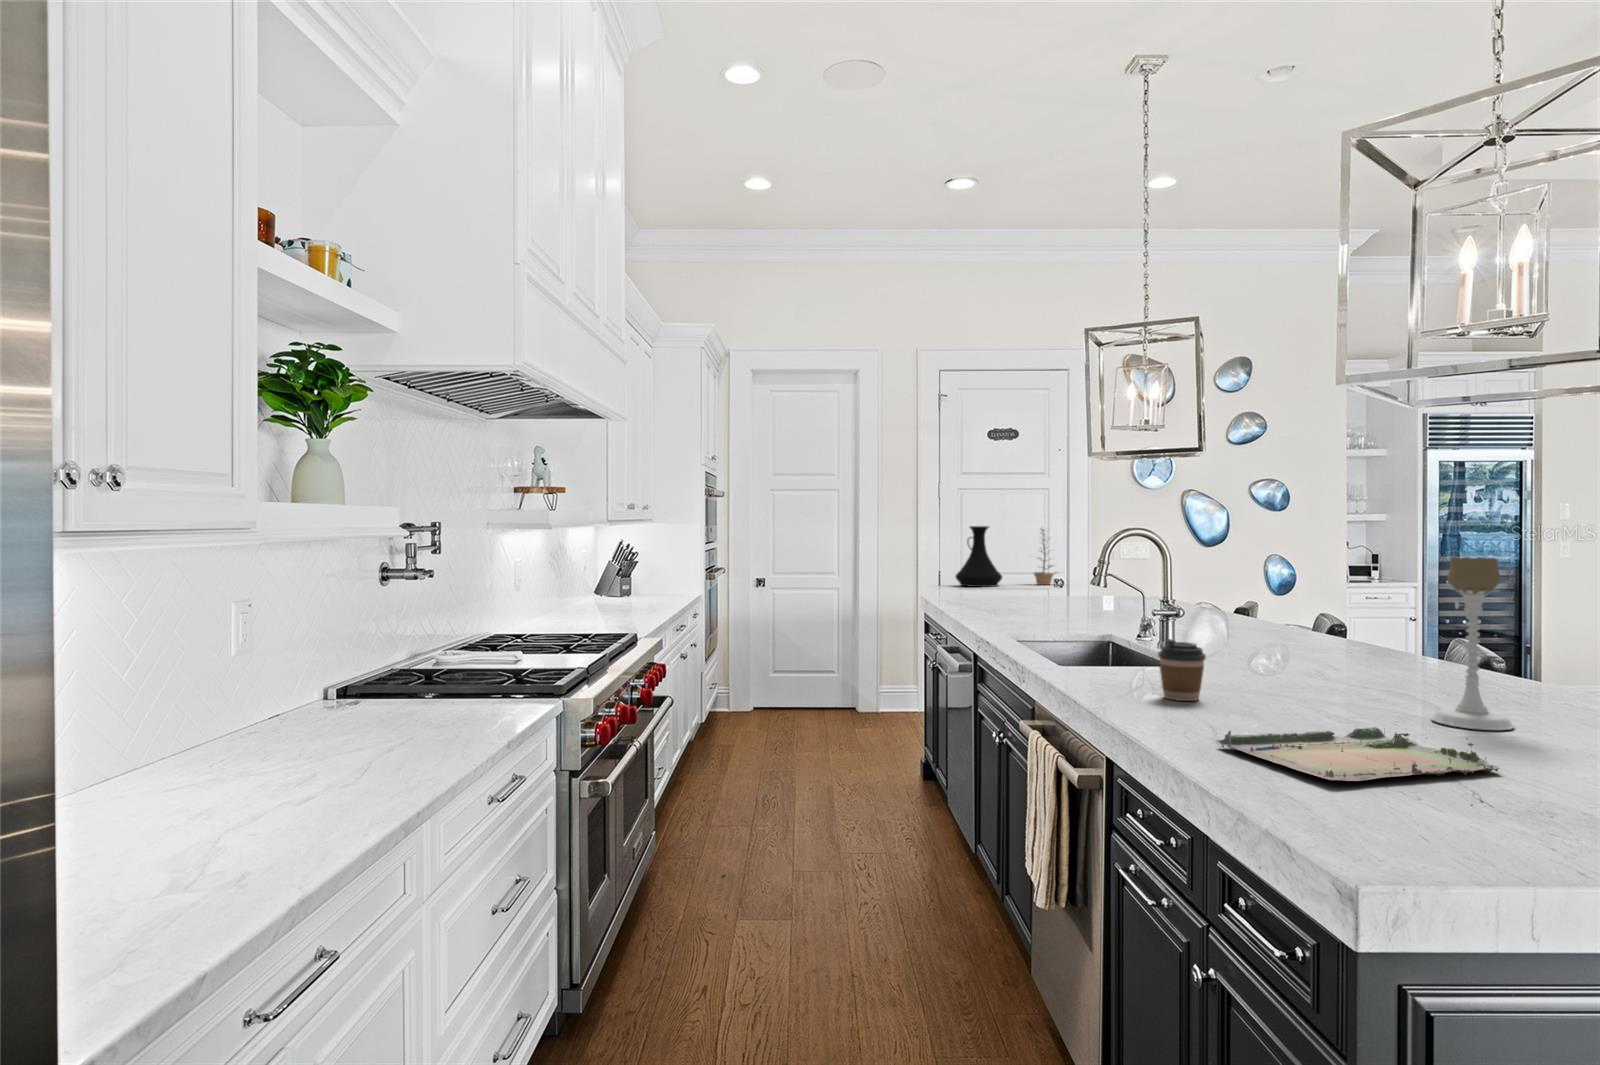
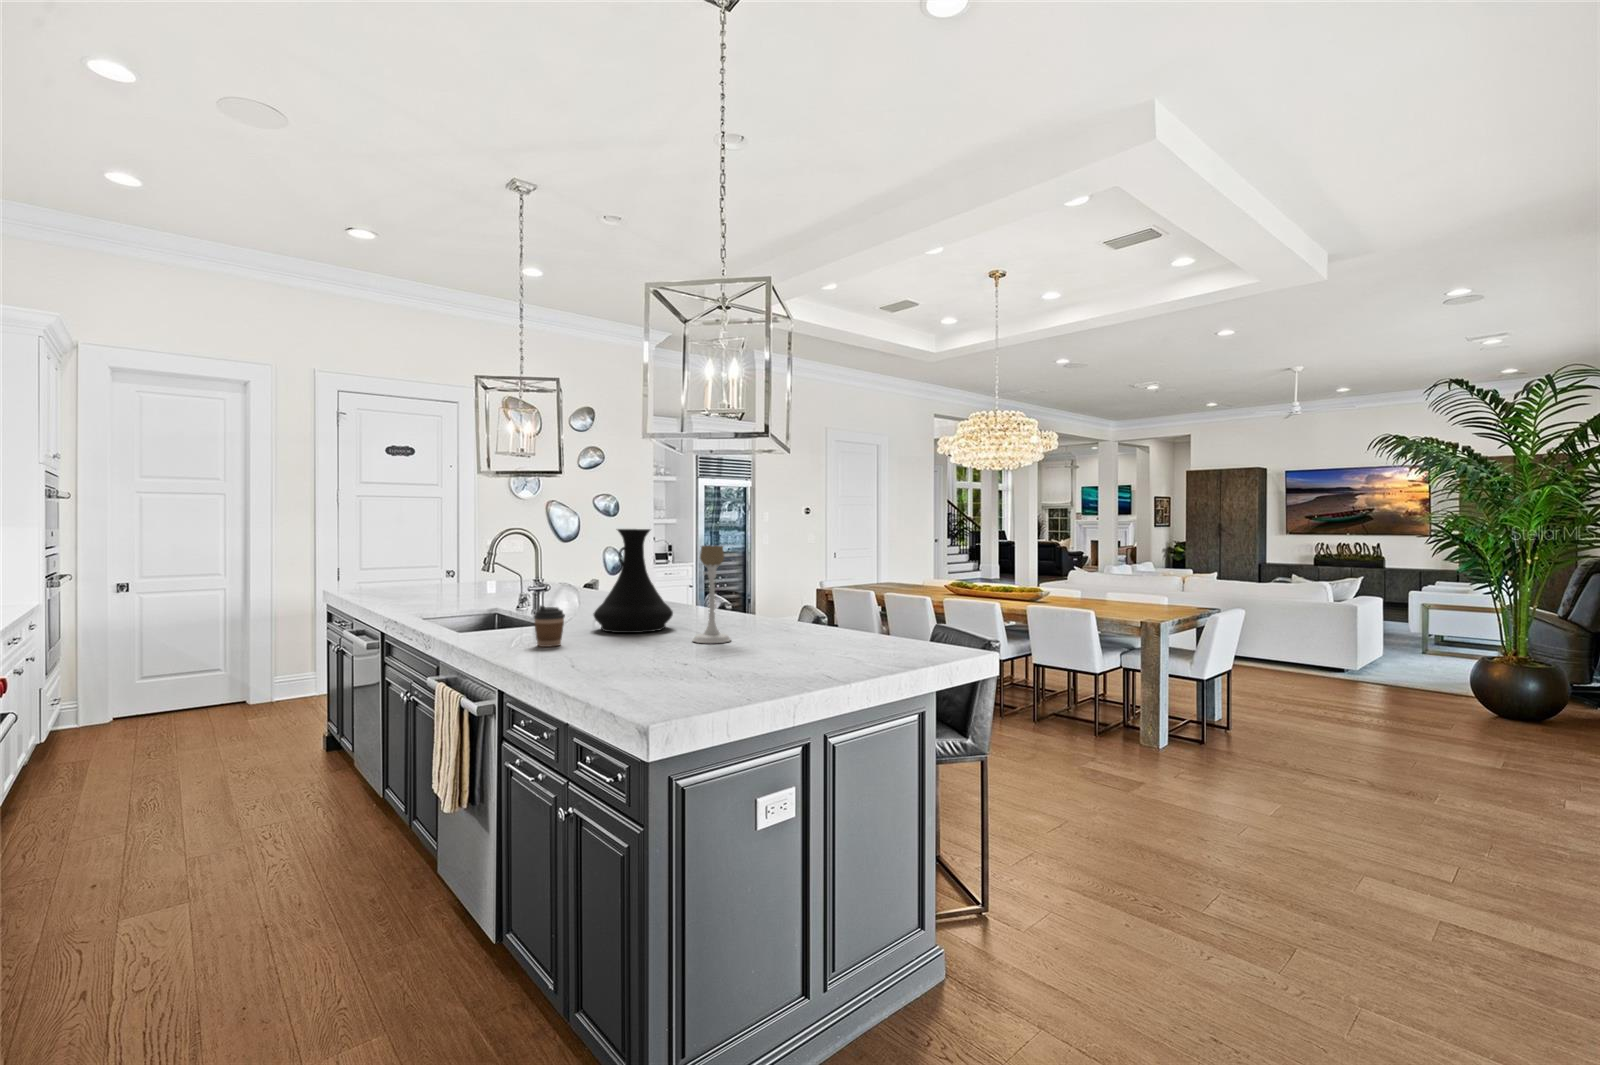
vase: present [955,526,1002,587] -> present [593,529,673,633]
plant: present [1034,529,1059,585] -> none [421,526,452,576]
tray: present [1218,727,1500,781] -> none [574,646,721,678]

